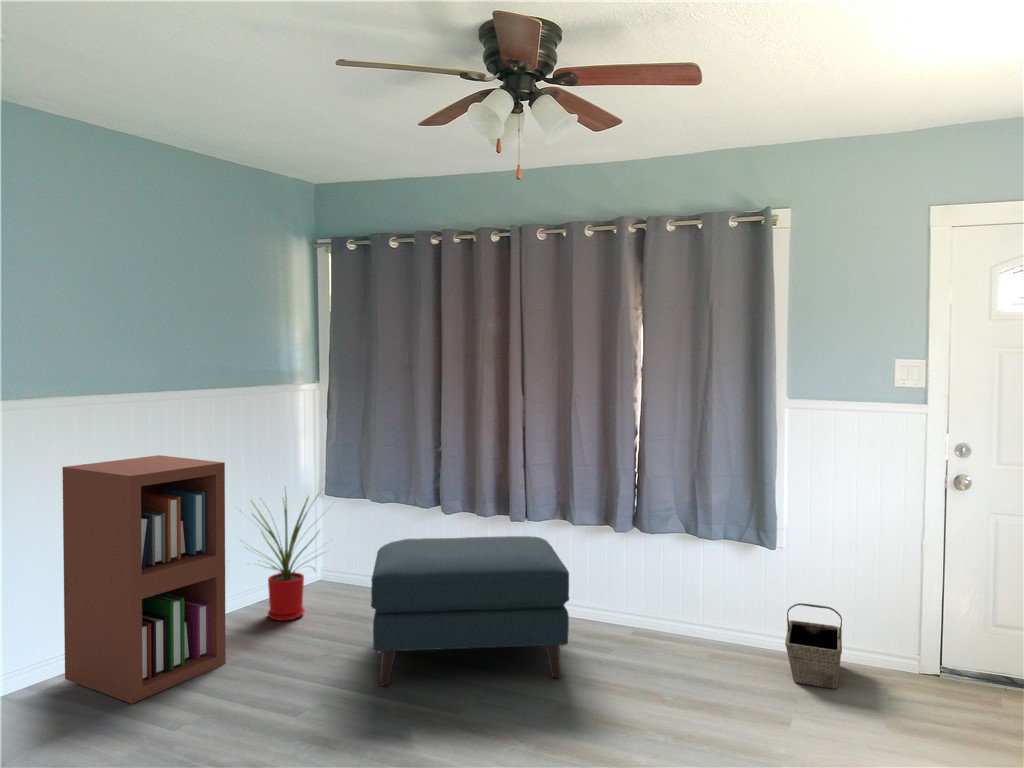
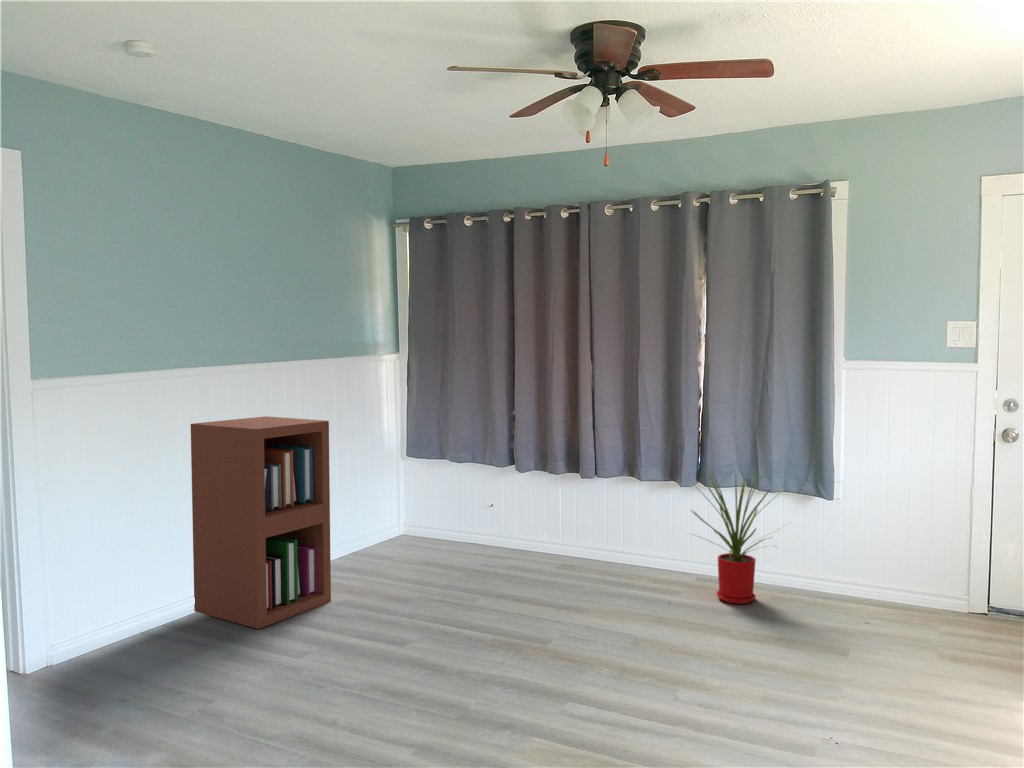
house plant: present [252,494,326,621] -> present [693,474,771,604]
ottoman: present [371,536,569,685] -> none [463,491,643,618]
basket: present [785,603,842,689] -> none [842,548,896,623]

